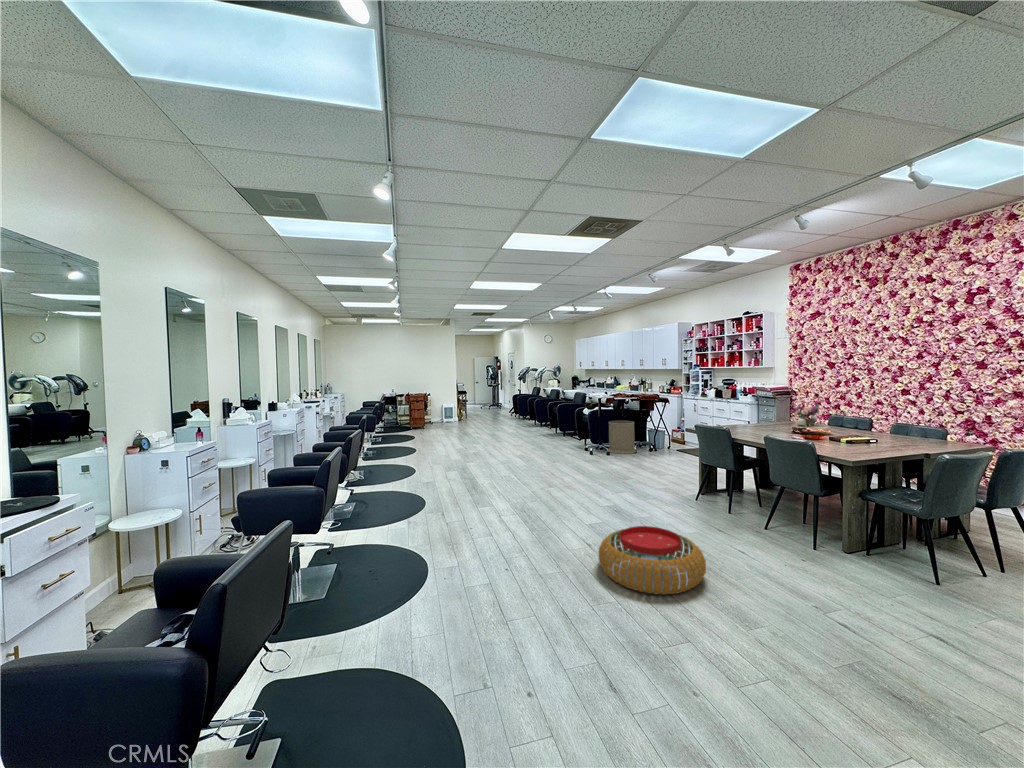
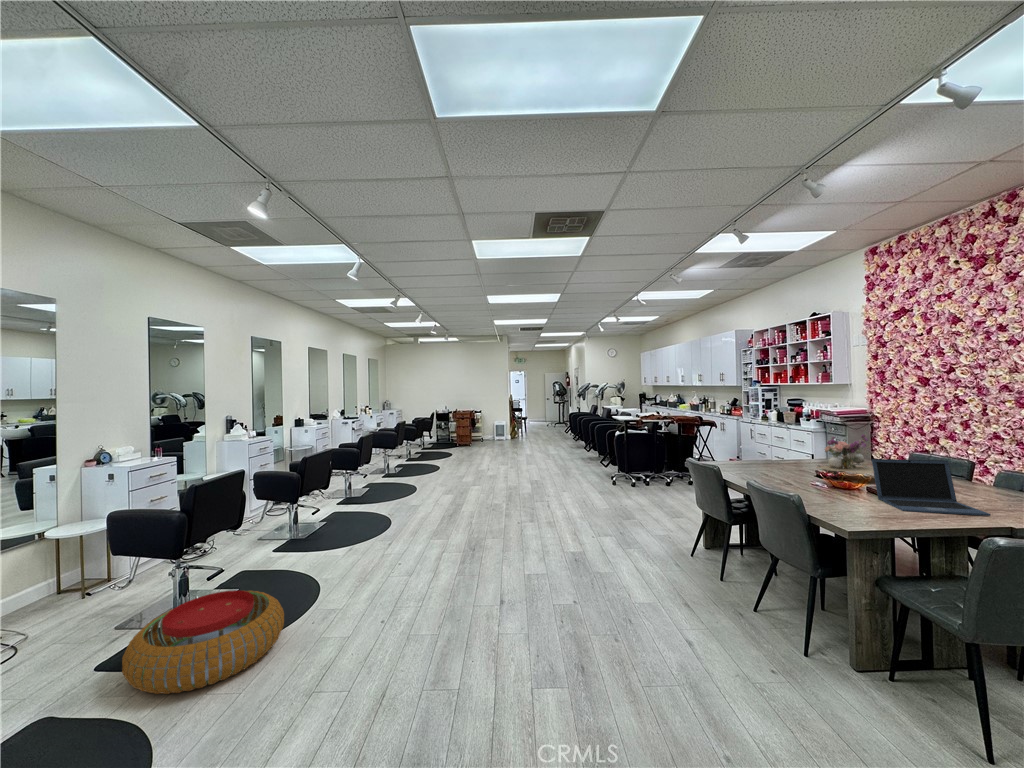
laptop: none [838,416,910,448] -> present [872,459,991,516]
trash can: present [608,421,636,454] -> none [636,446,670,486]
pouf: present [598,526,706,595] -> present [122,590,284,694]

